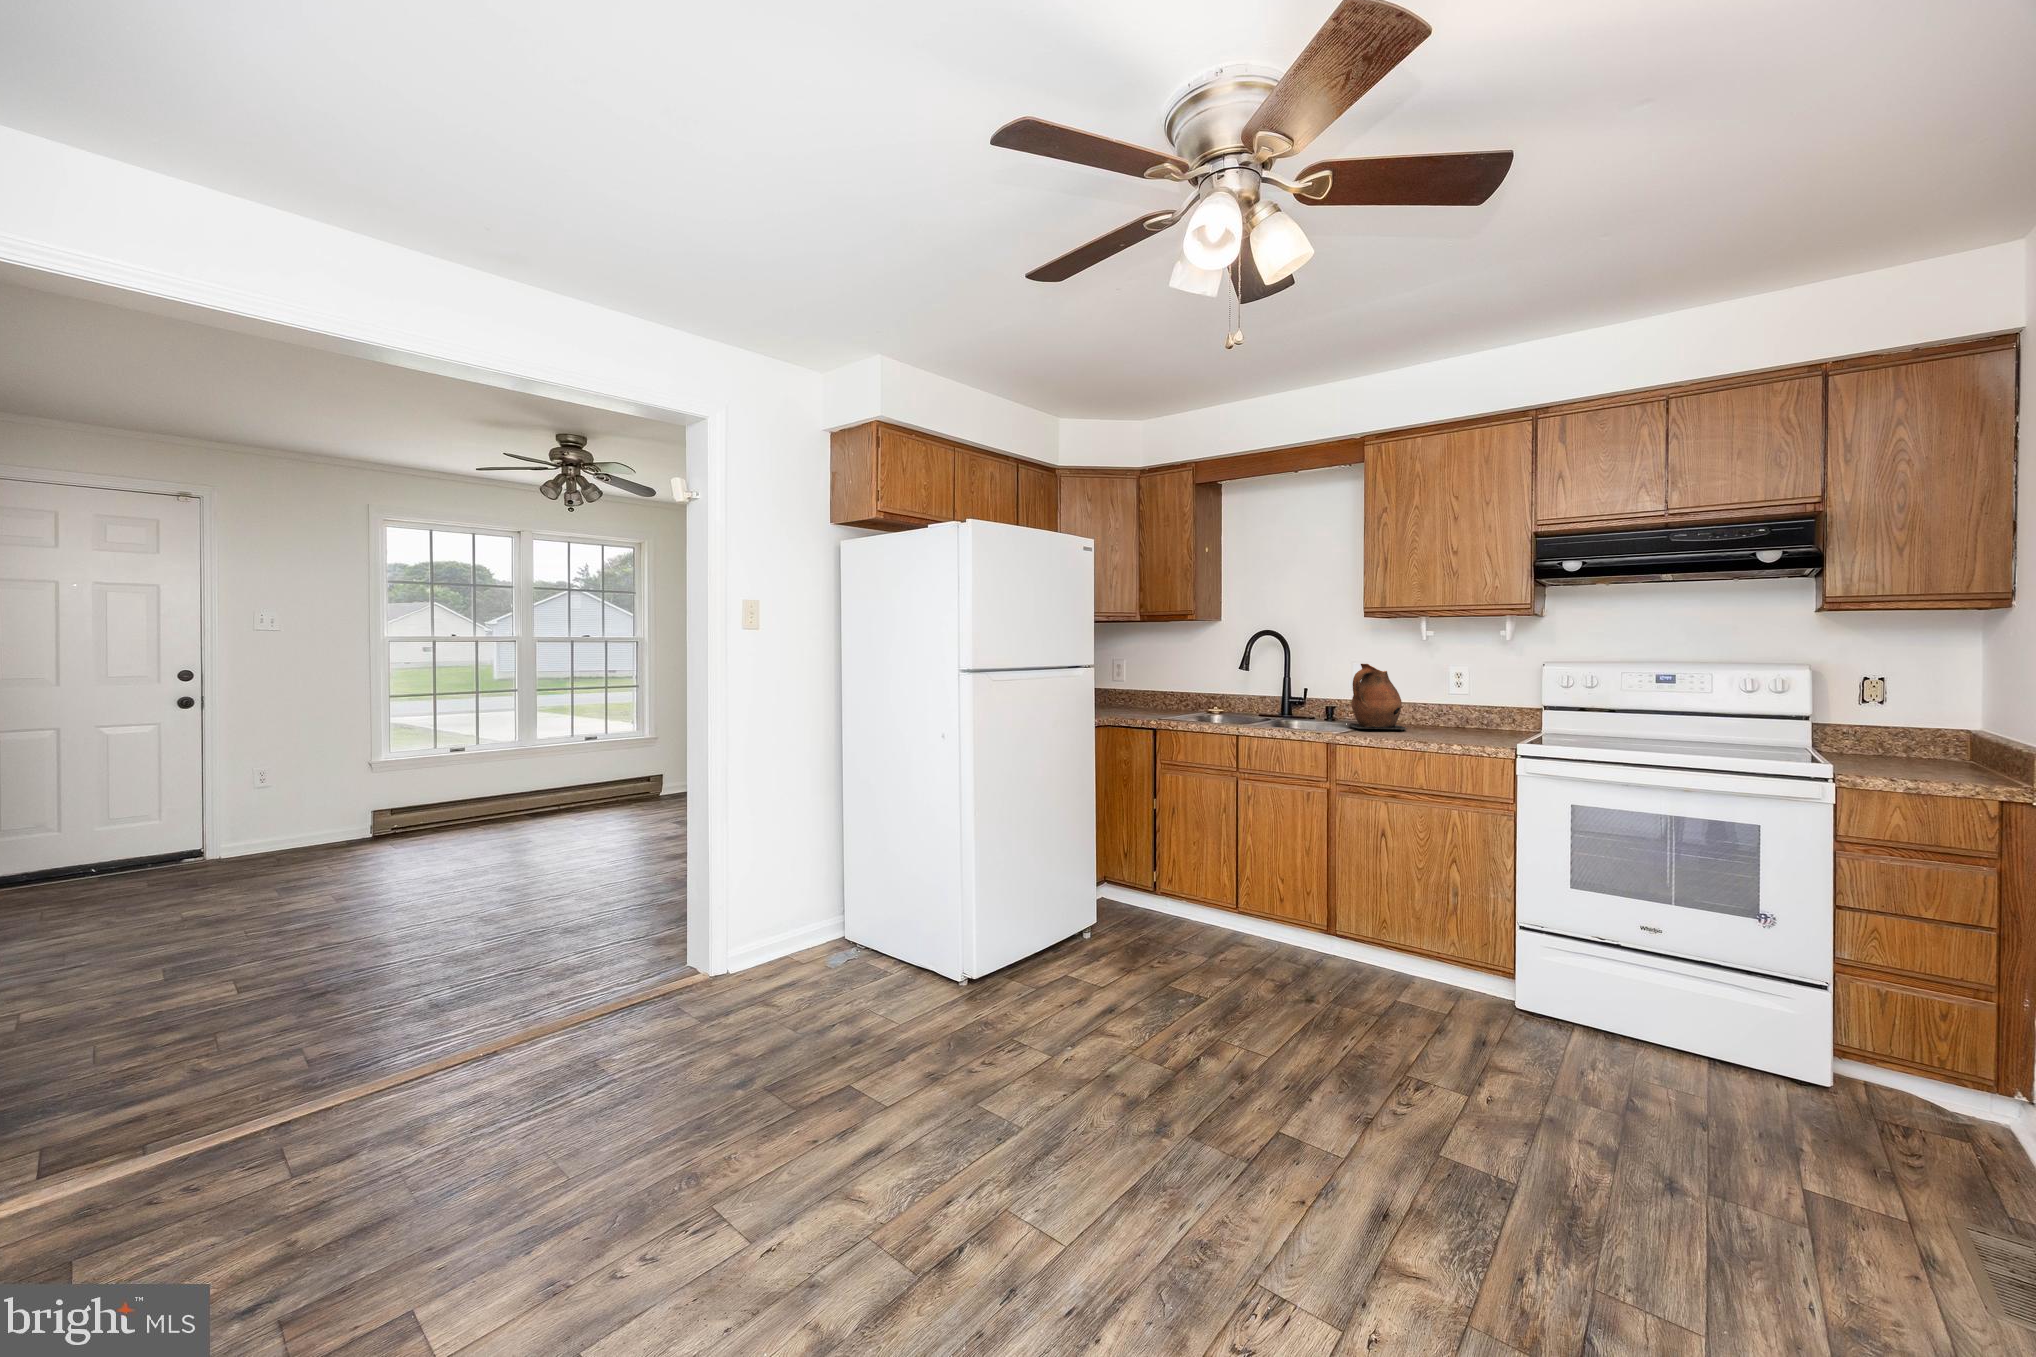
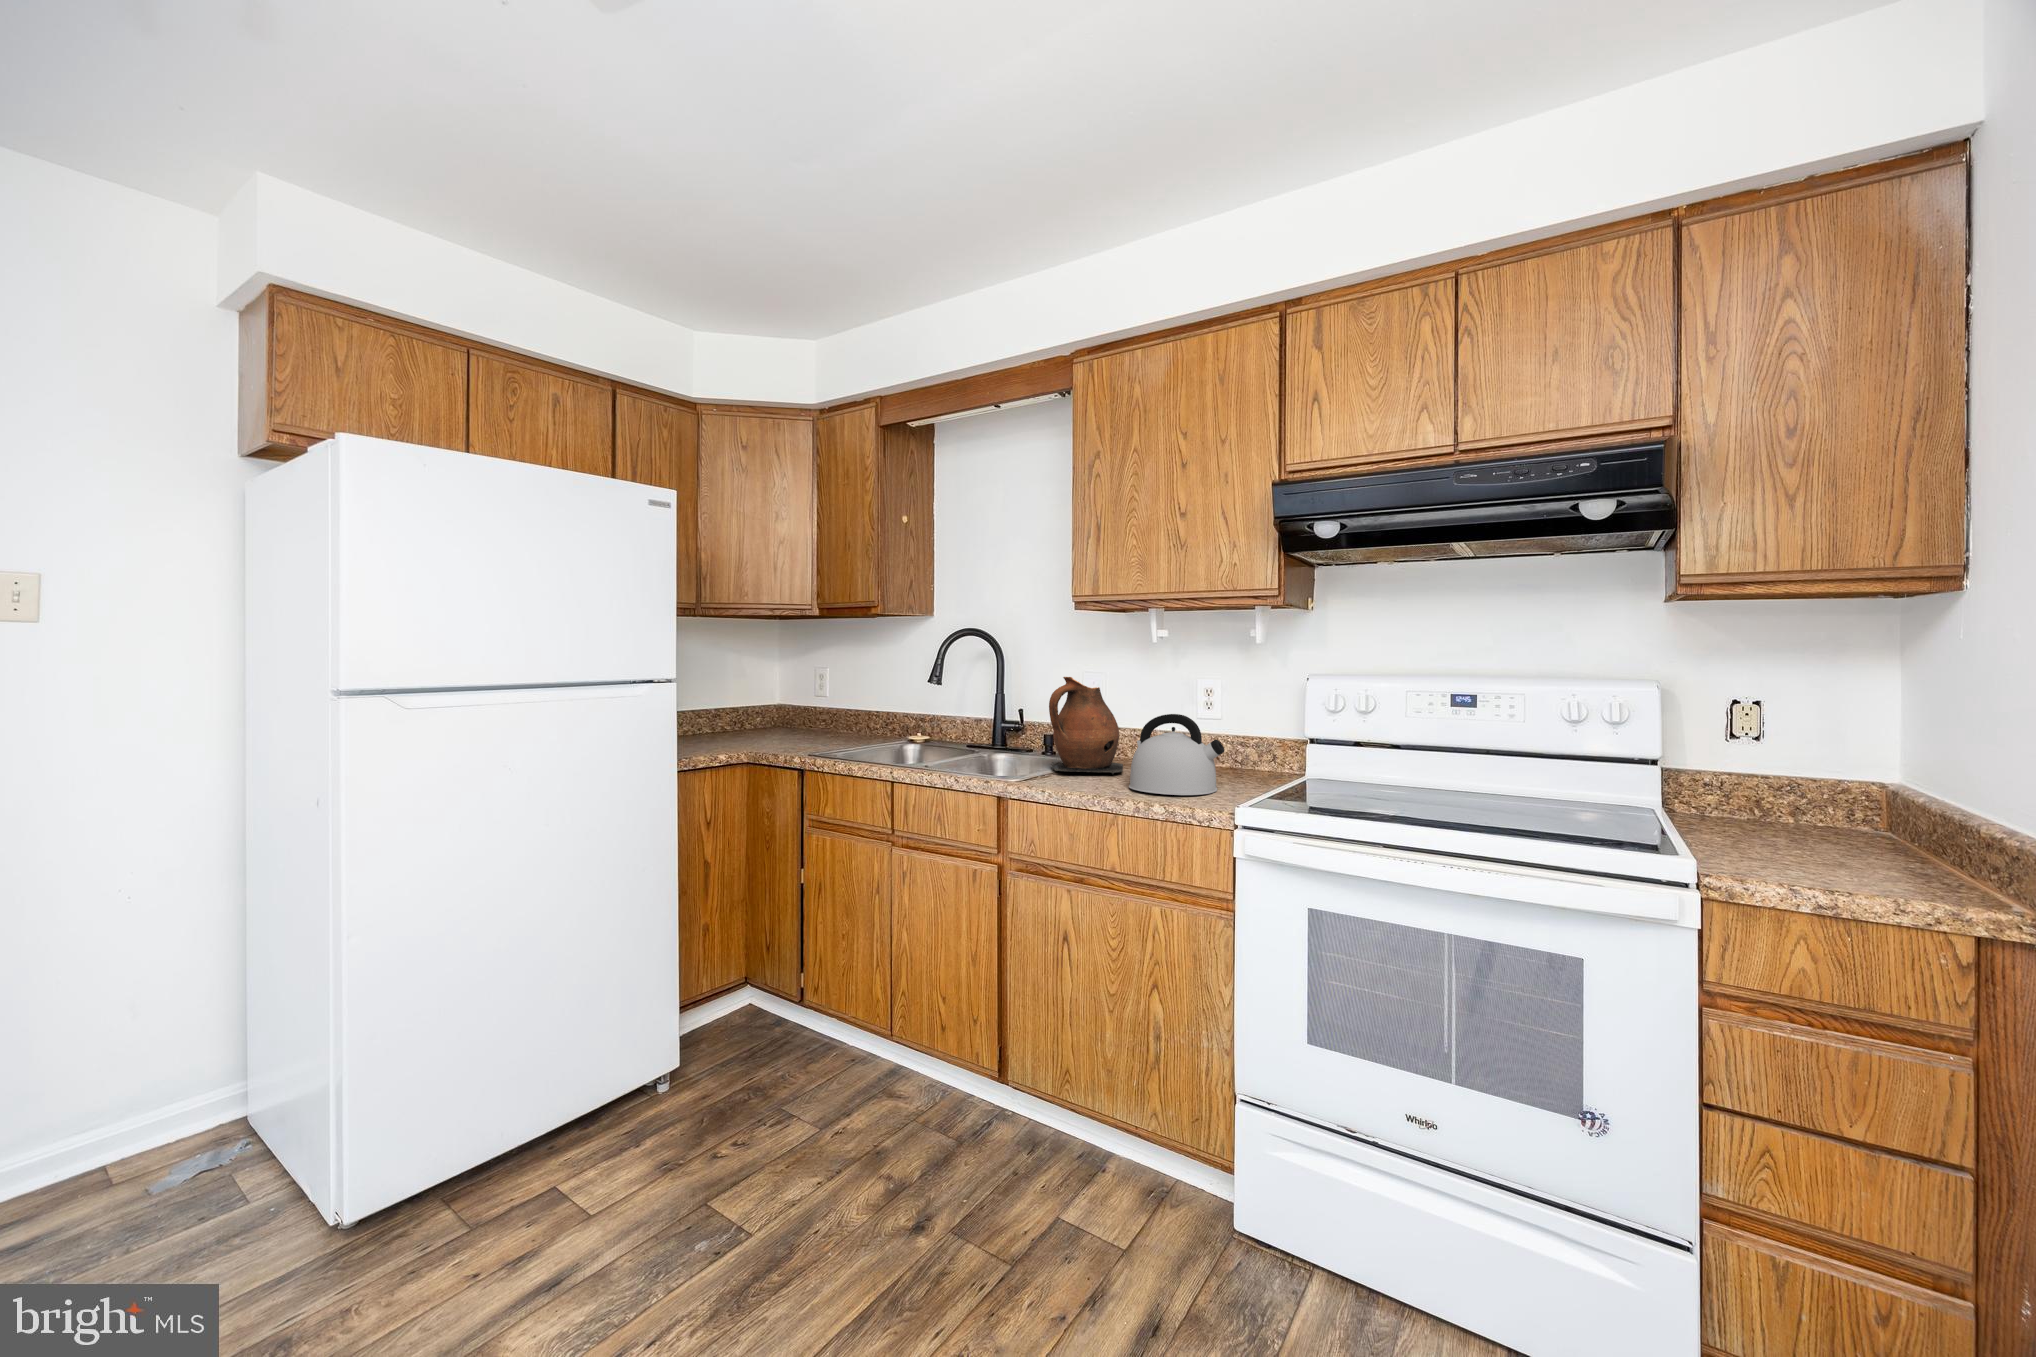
kettle: none [1423,688,1496,741] -> present [1129,714,1225,795]

